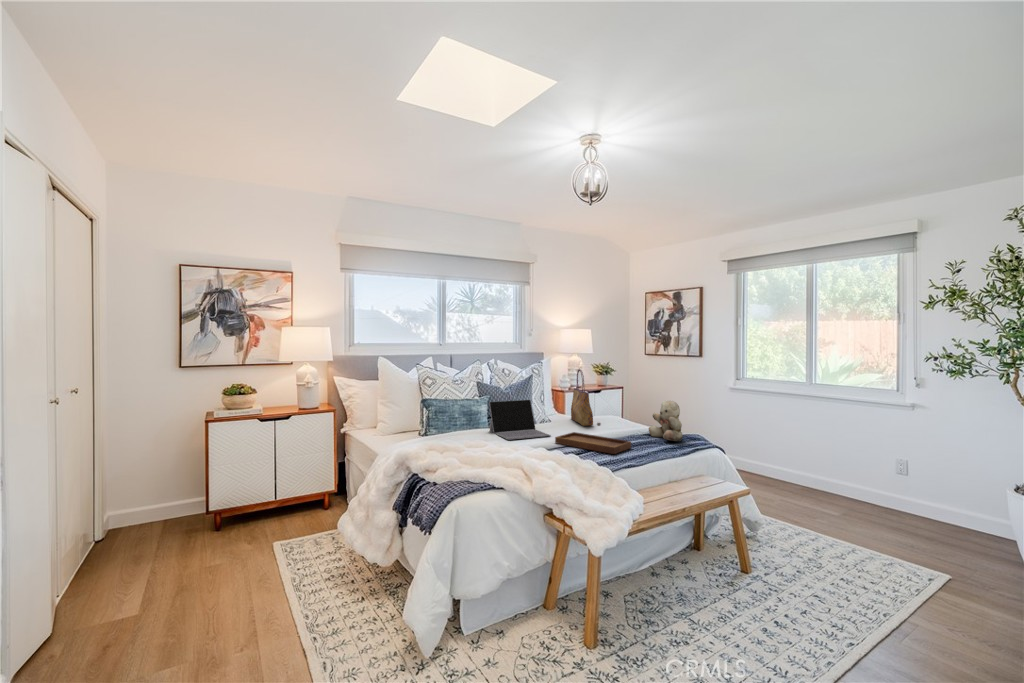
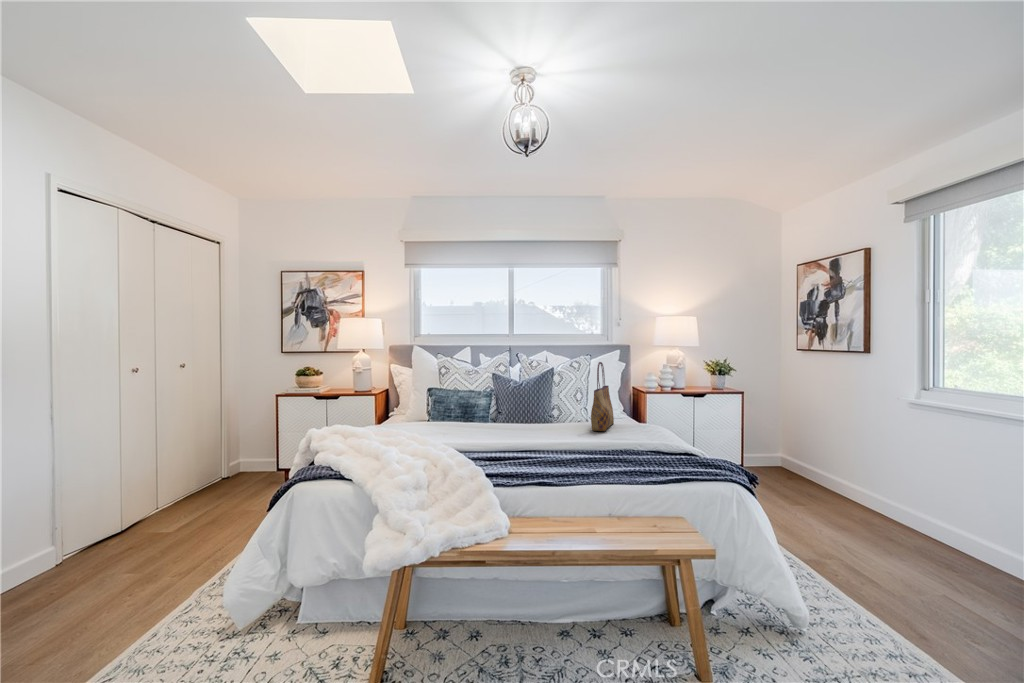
laptop: present [489,400,551,440] -> none [472,393,530,436]
teddy bear: present [649,401,683,441] -> none [647,404,684,461]
tray: present [555,422,631,454] -> none [512,423,583,463]

